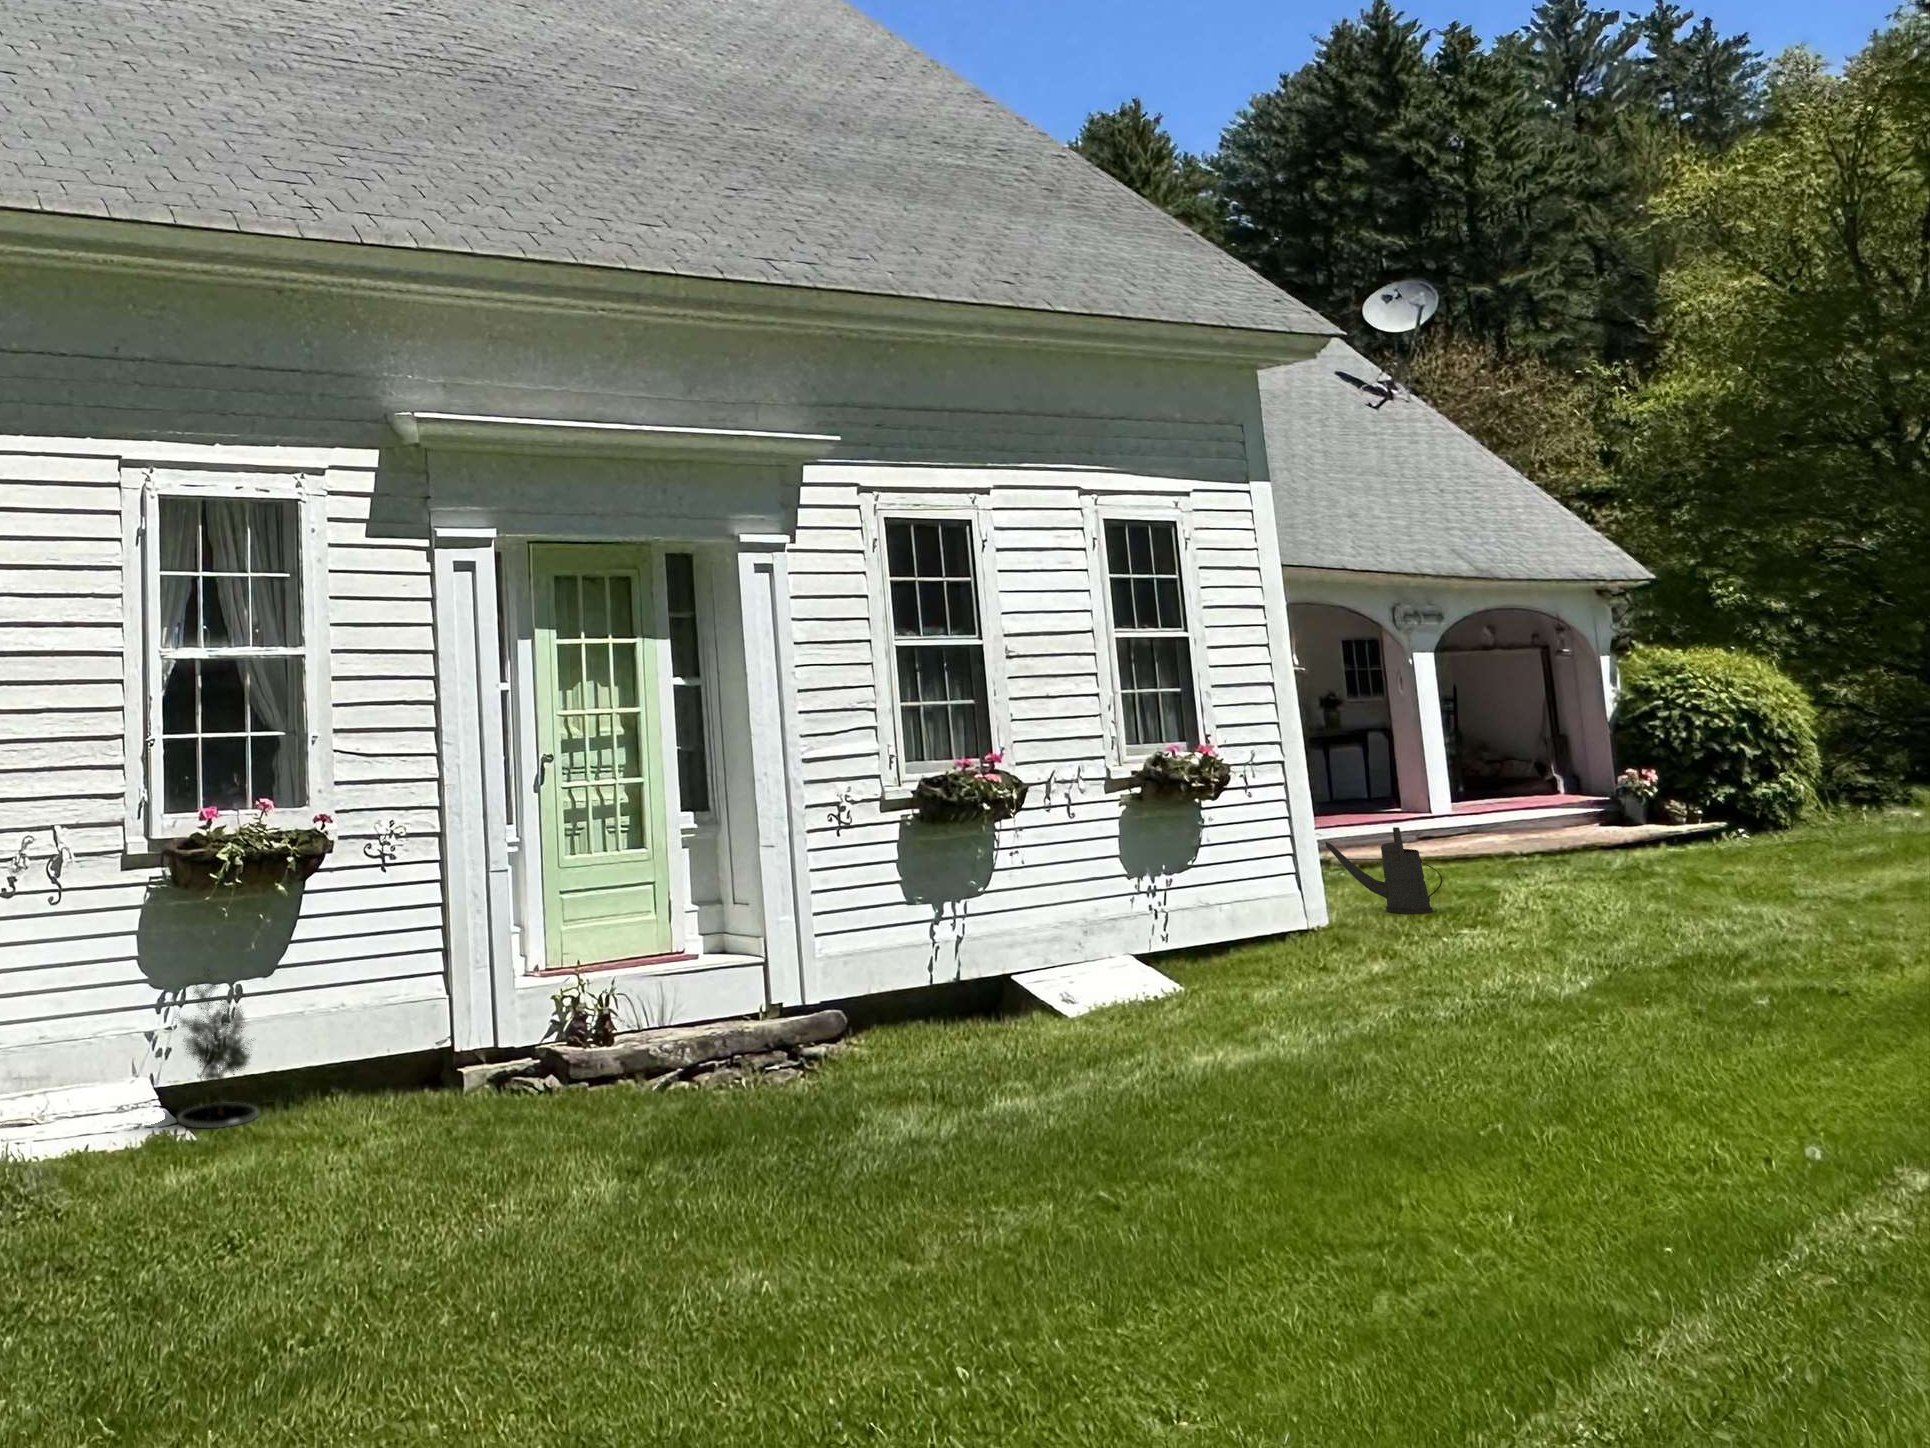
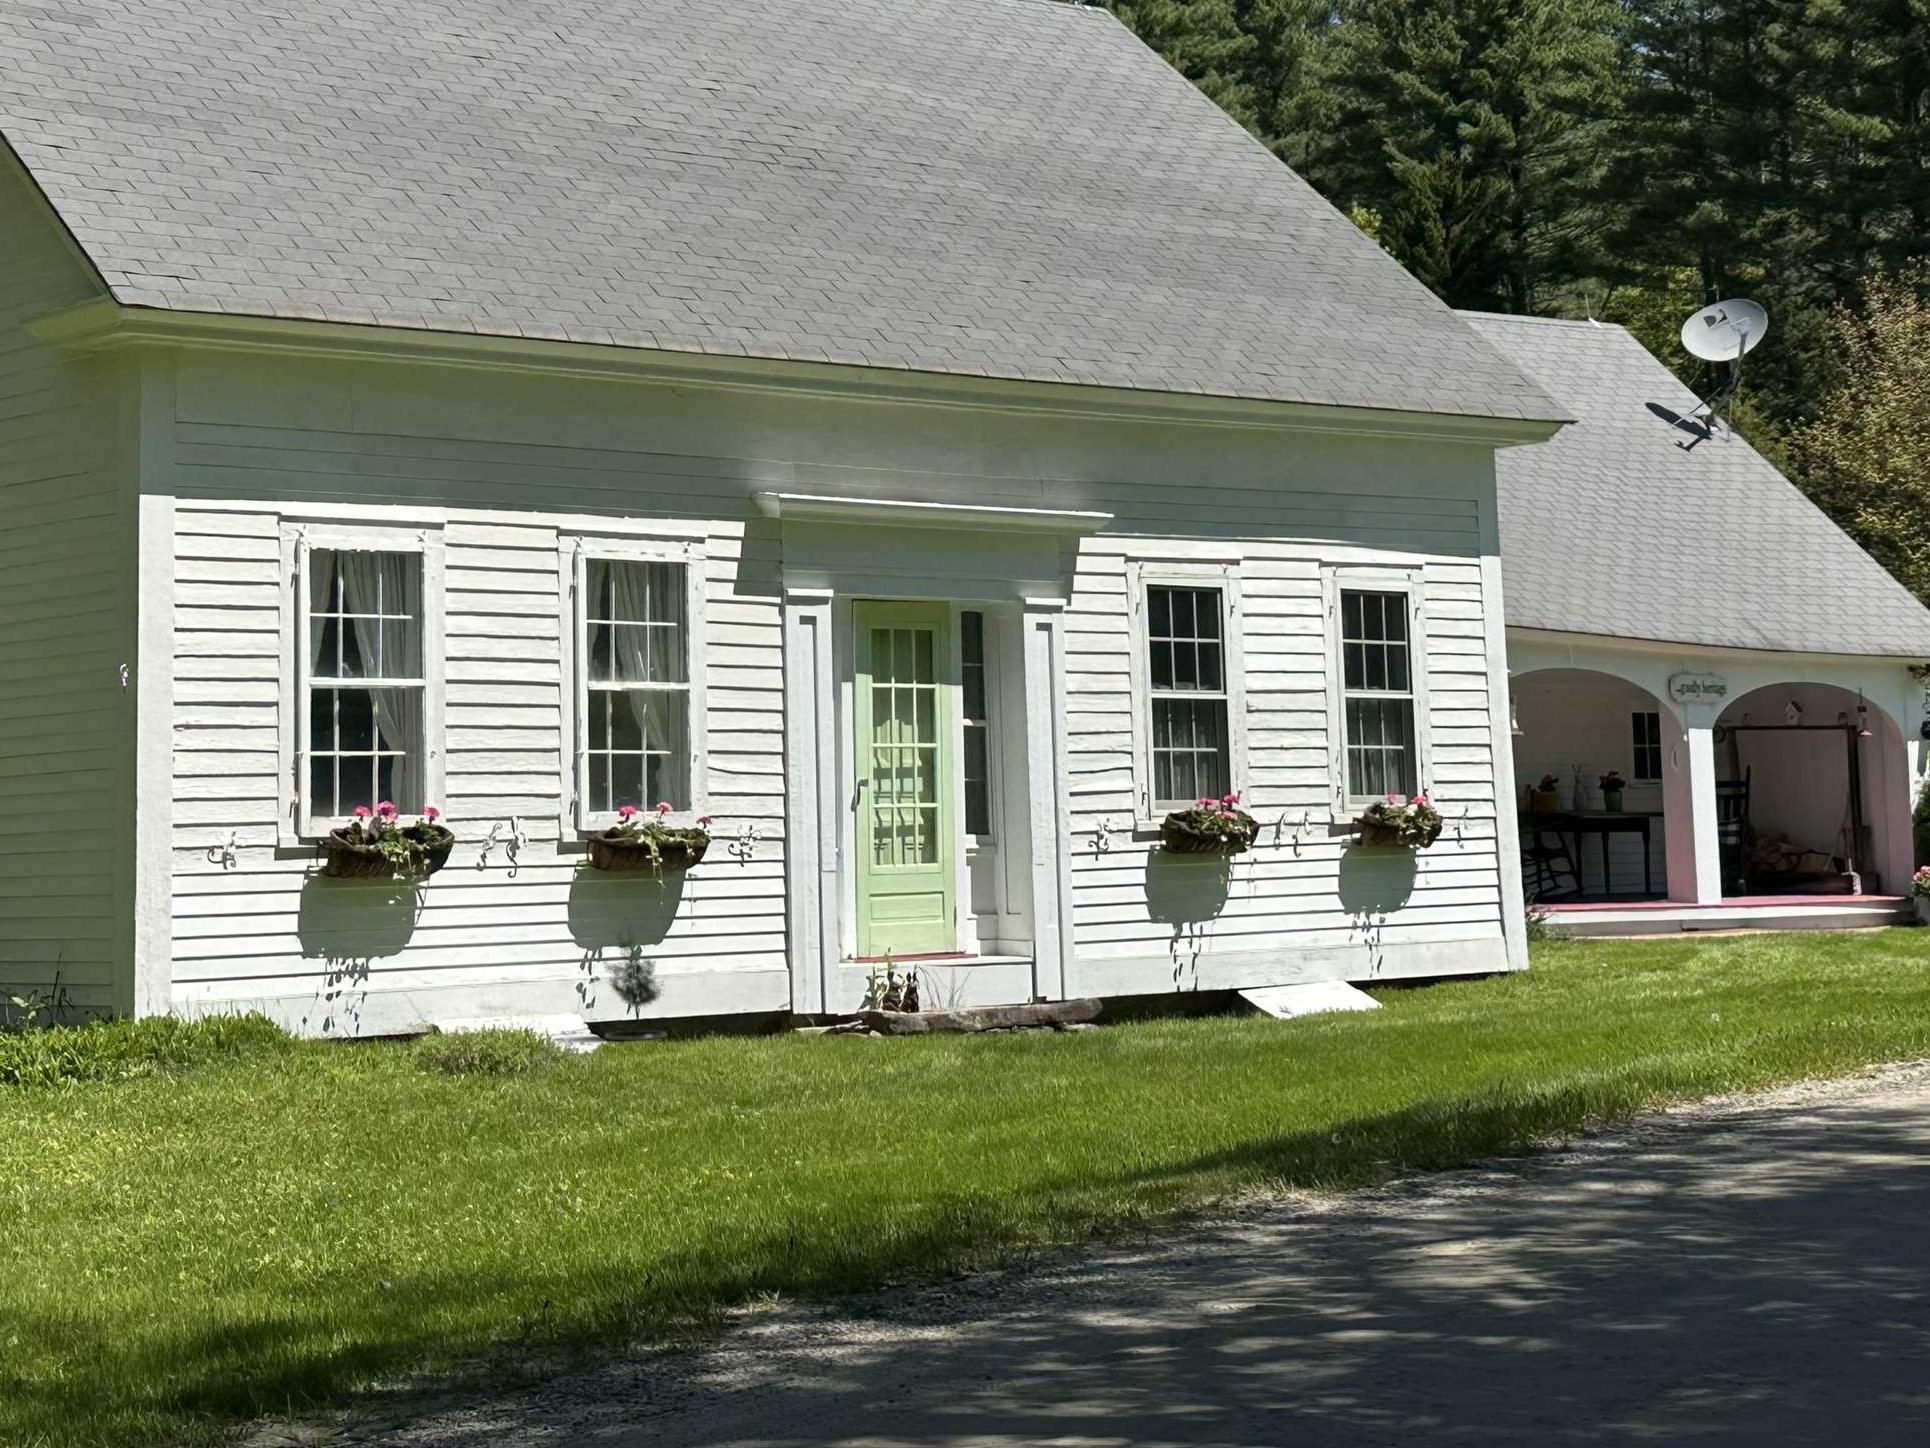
watering can: present [1325,827,1442,914] -> none [1523,873,1616,948]

